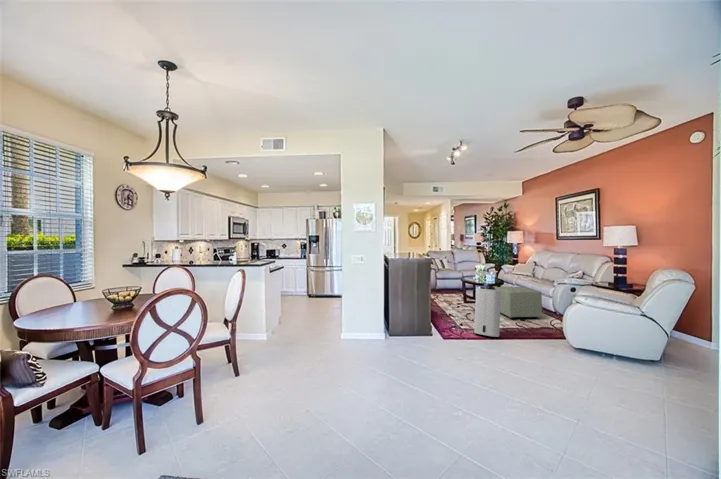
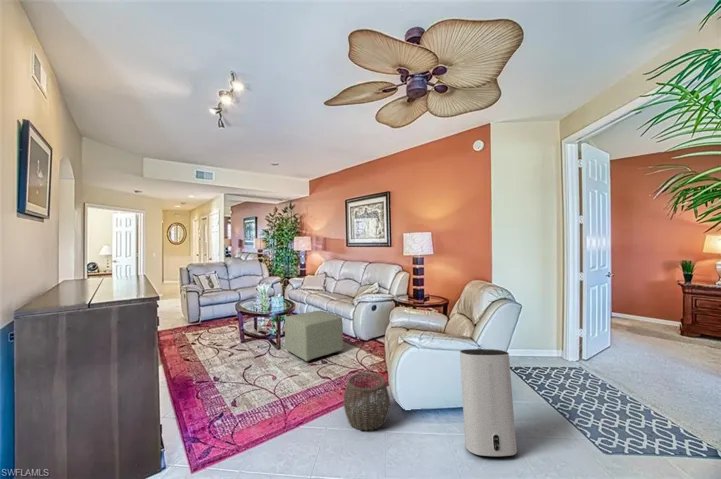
air purifier: present [474,288,501,337] -> present [460,349,517,456]
woven basket: none [529,319,564,351] -> present [343,373,390,430]

